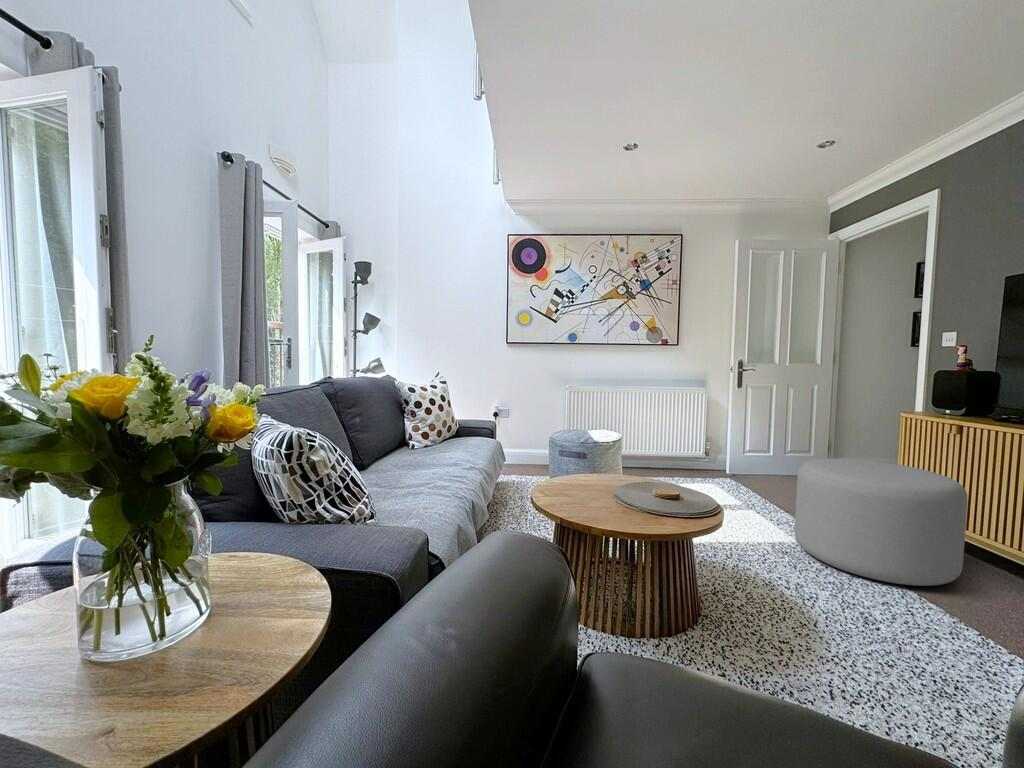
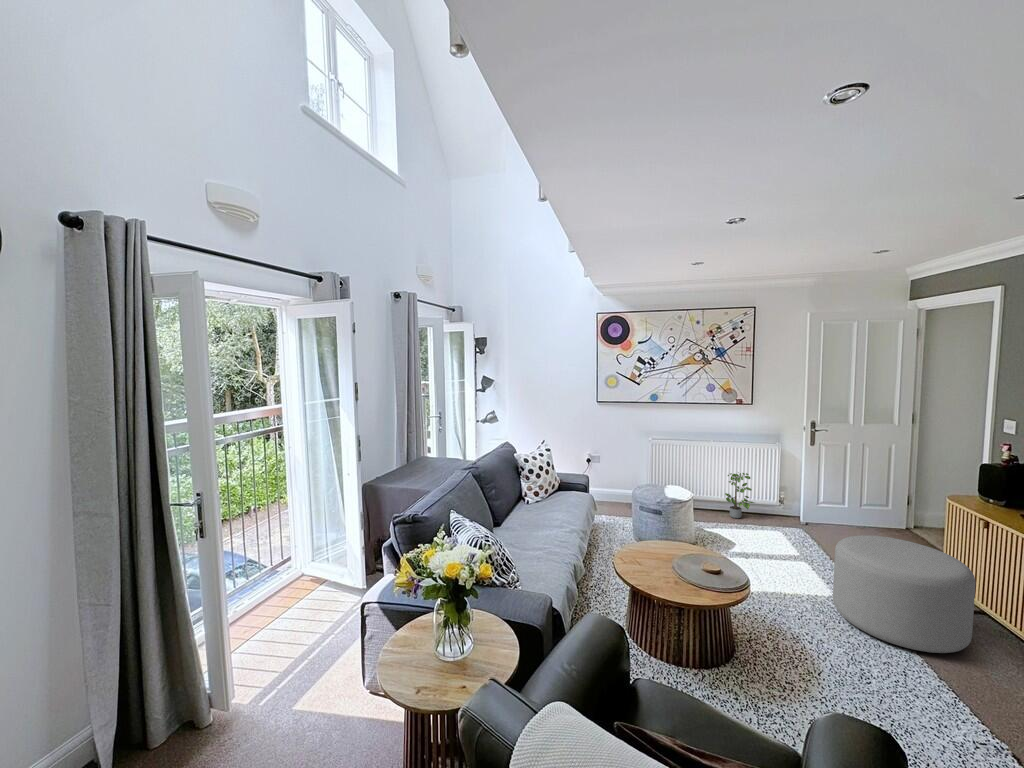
potted plant: none [650,417,683,471] -> present [725,473,754,518]

